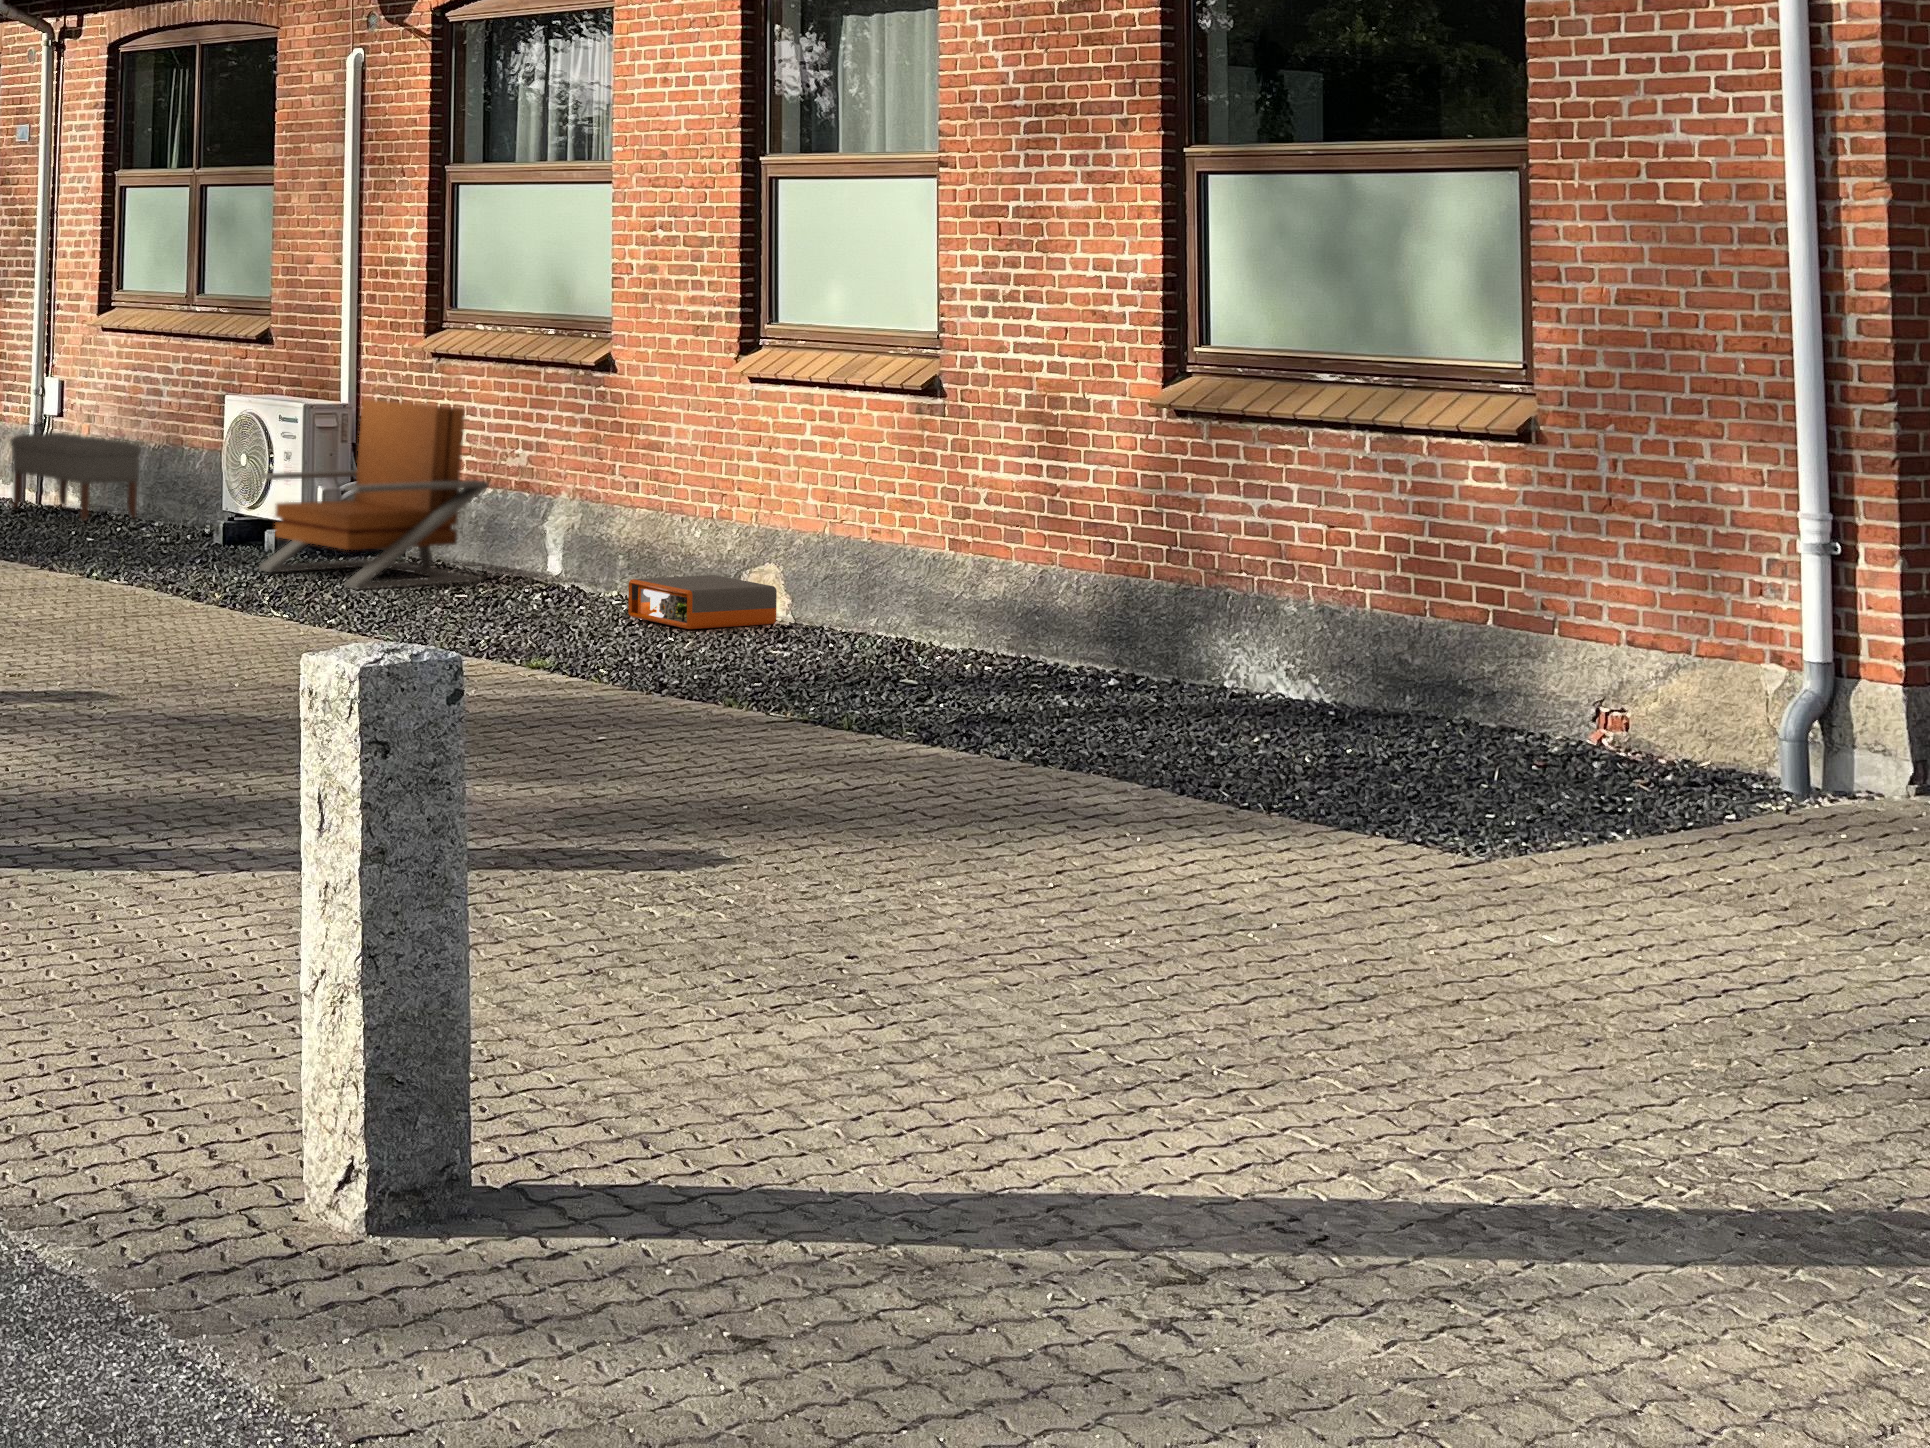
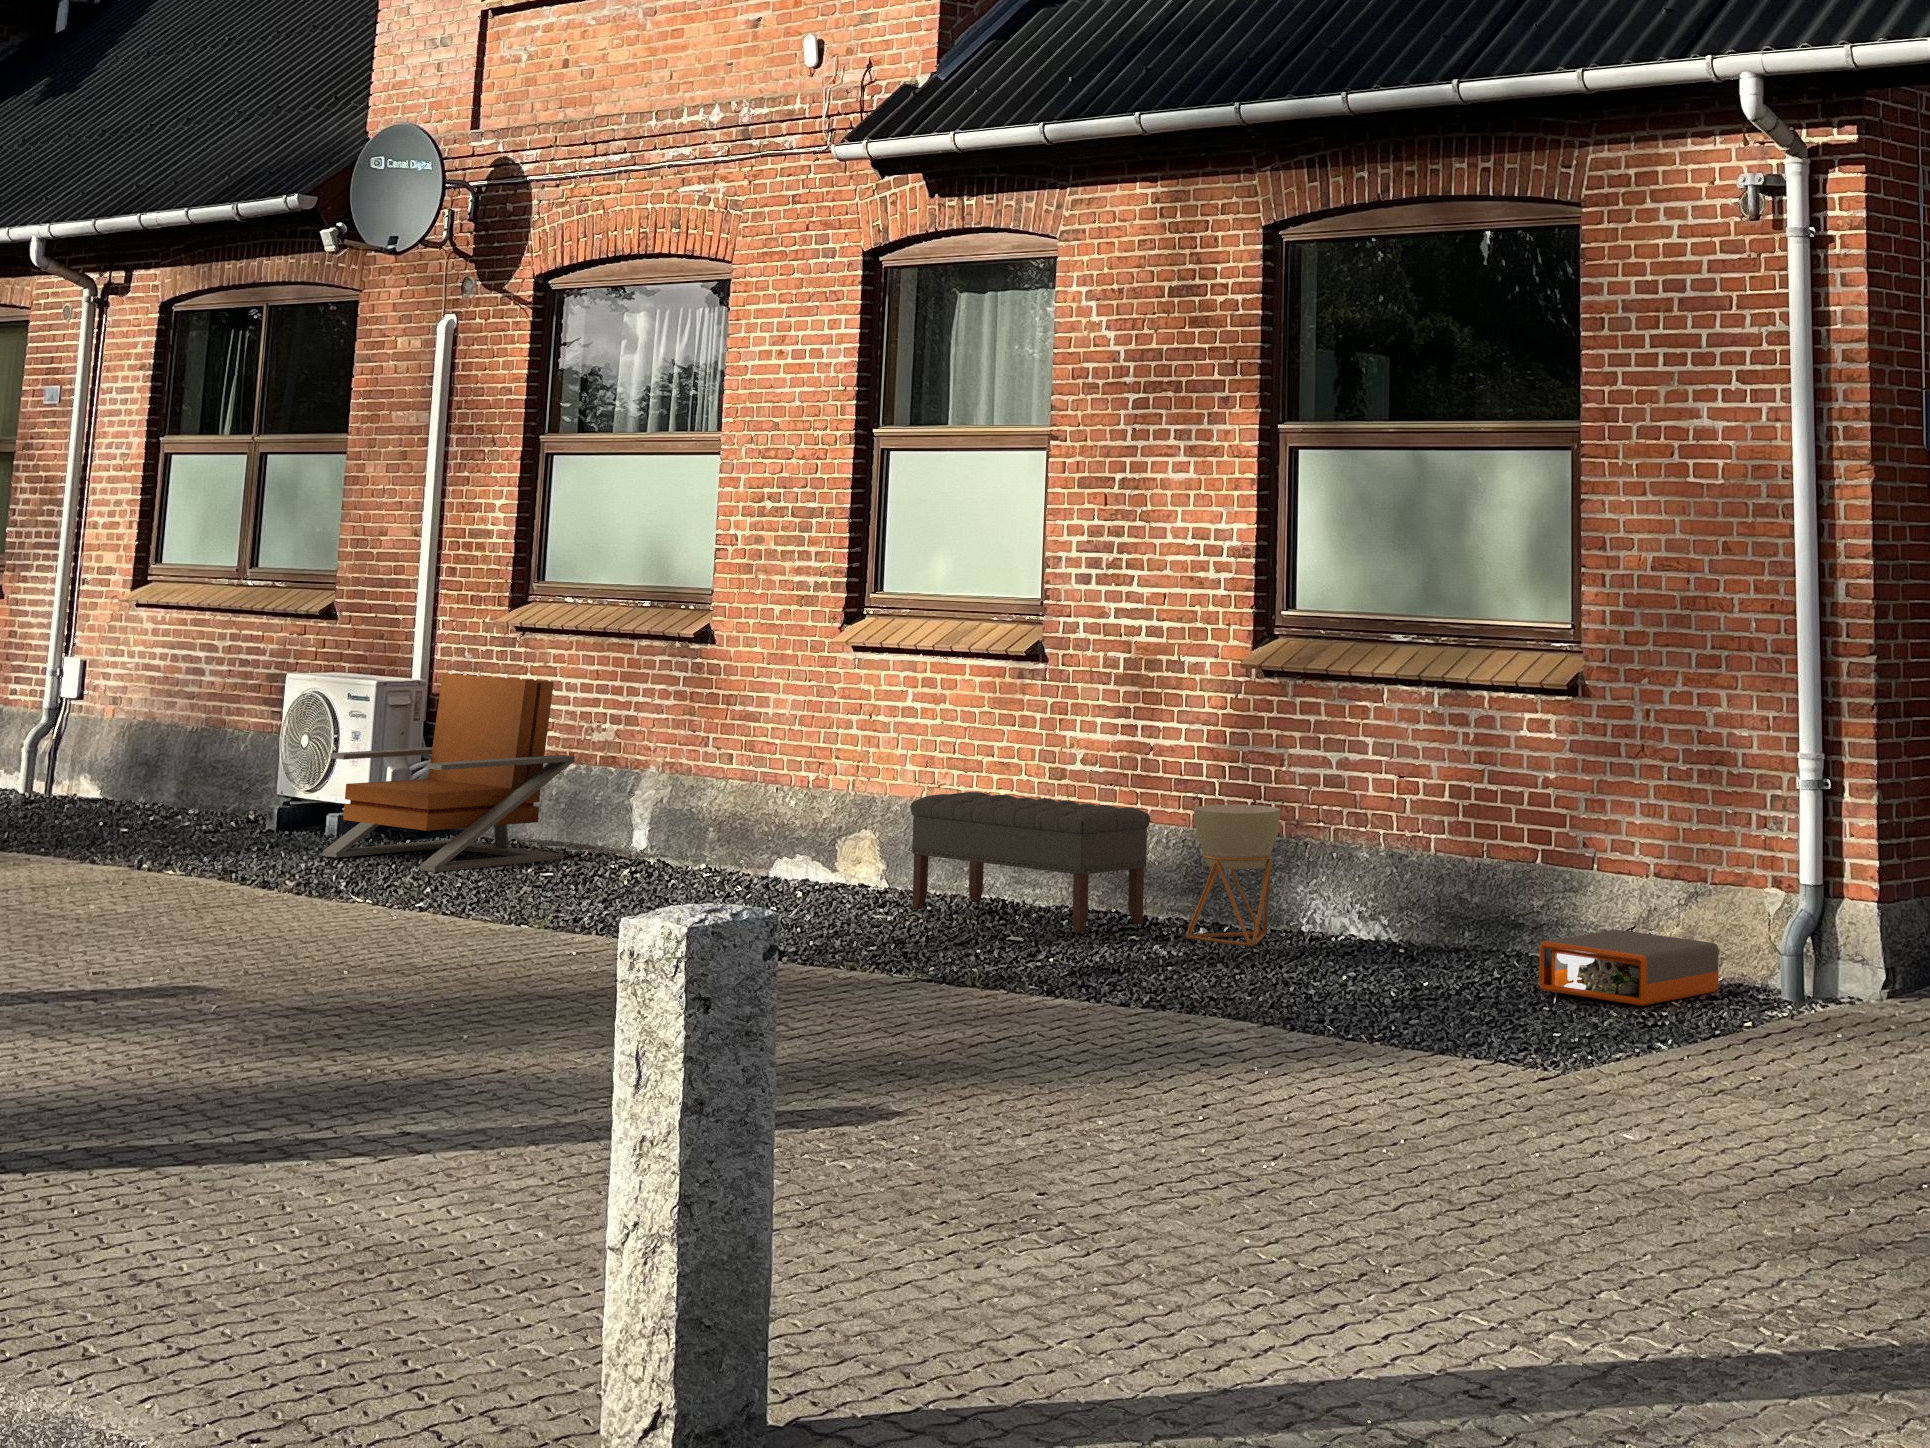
bench: present [11,433,141,521] -> present [910,792,1150,933]
planter: none [1095,551,1196,702] -> present [1186,805,1281,947]
storage box: present [628,575,777,629] -> present [1539,930,1719,1006]

